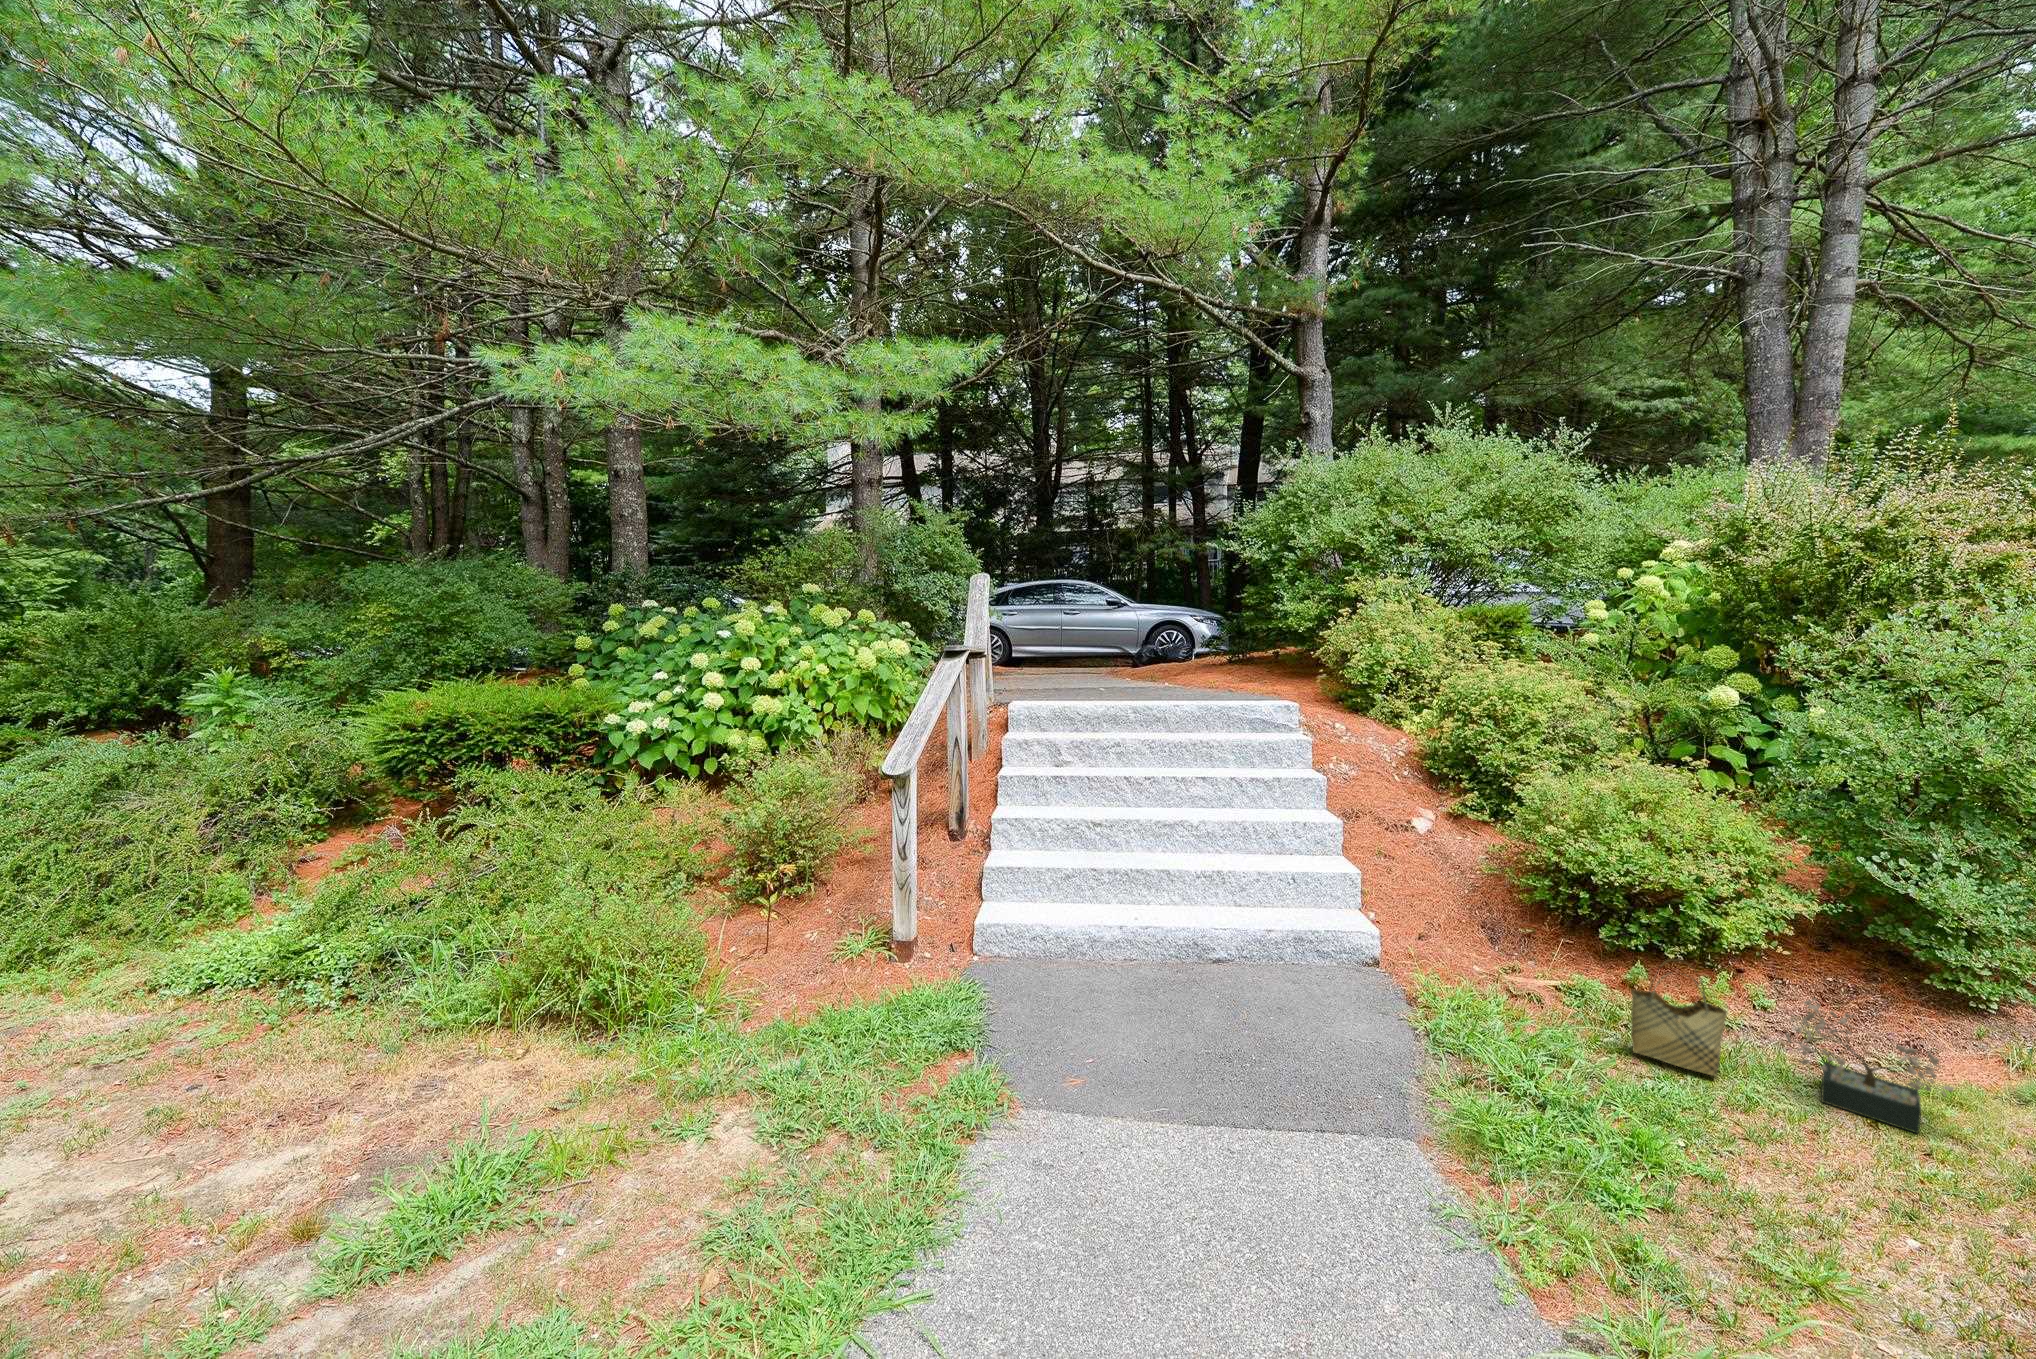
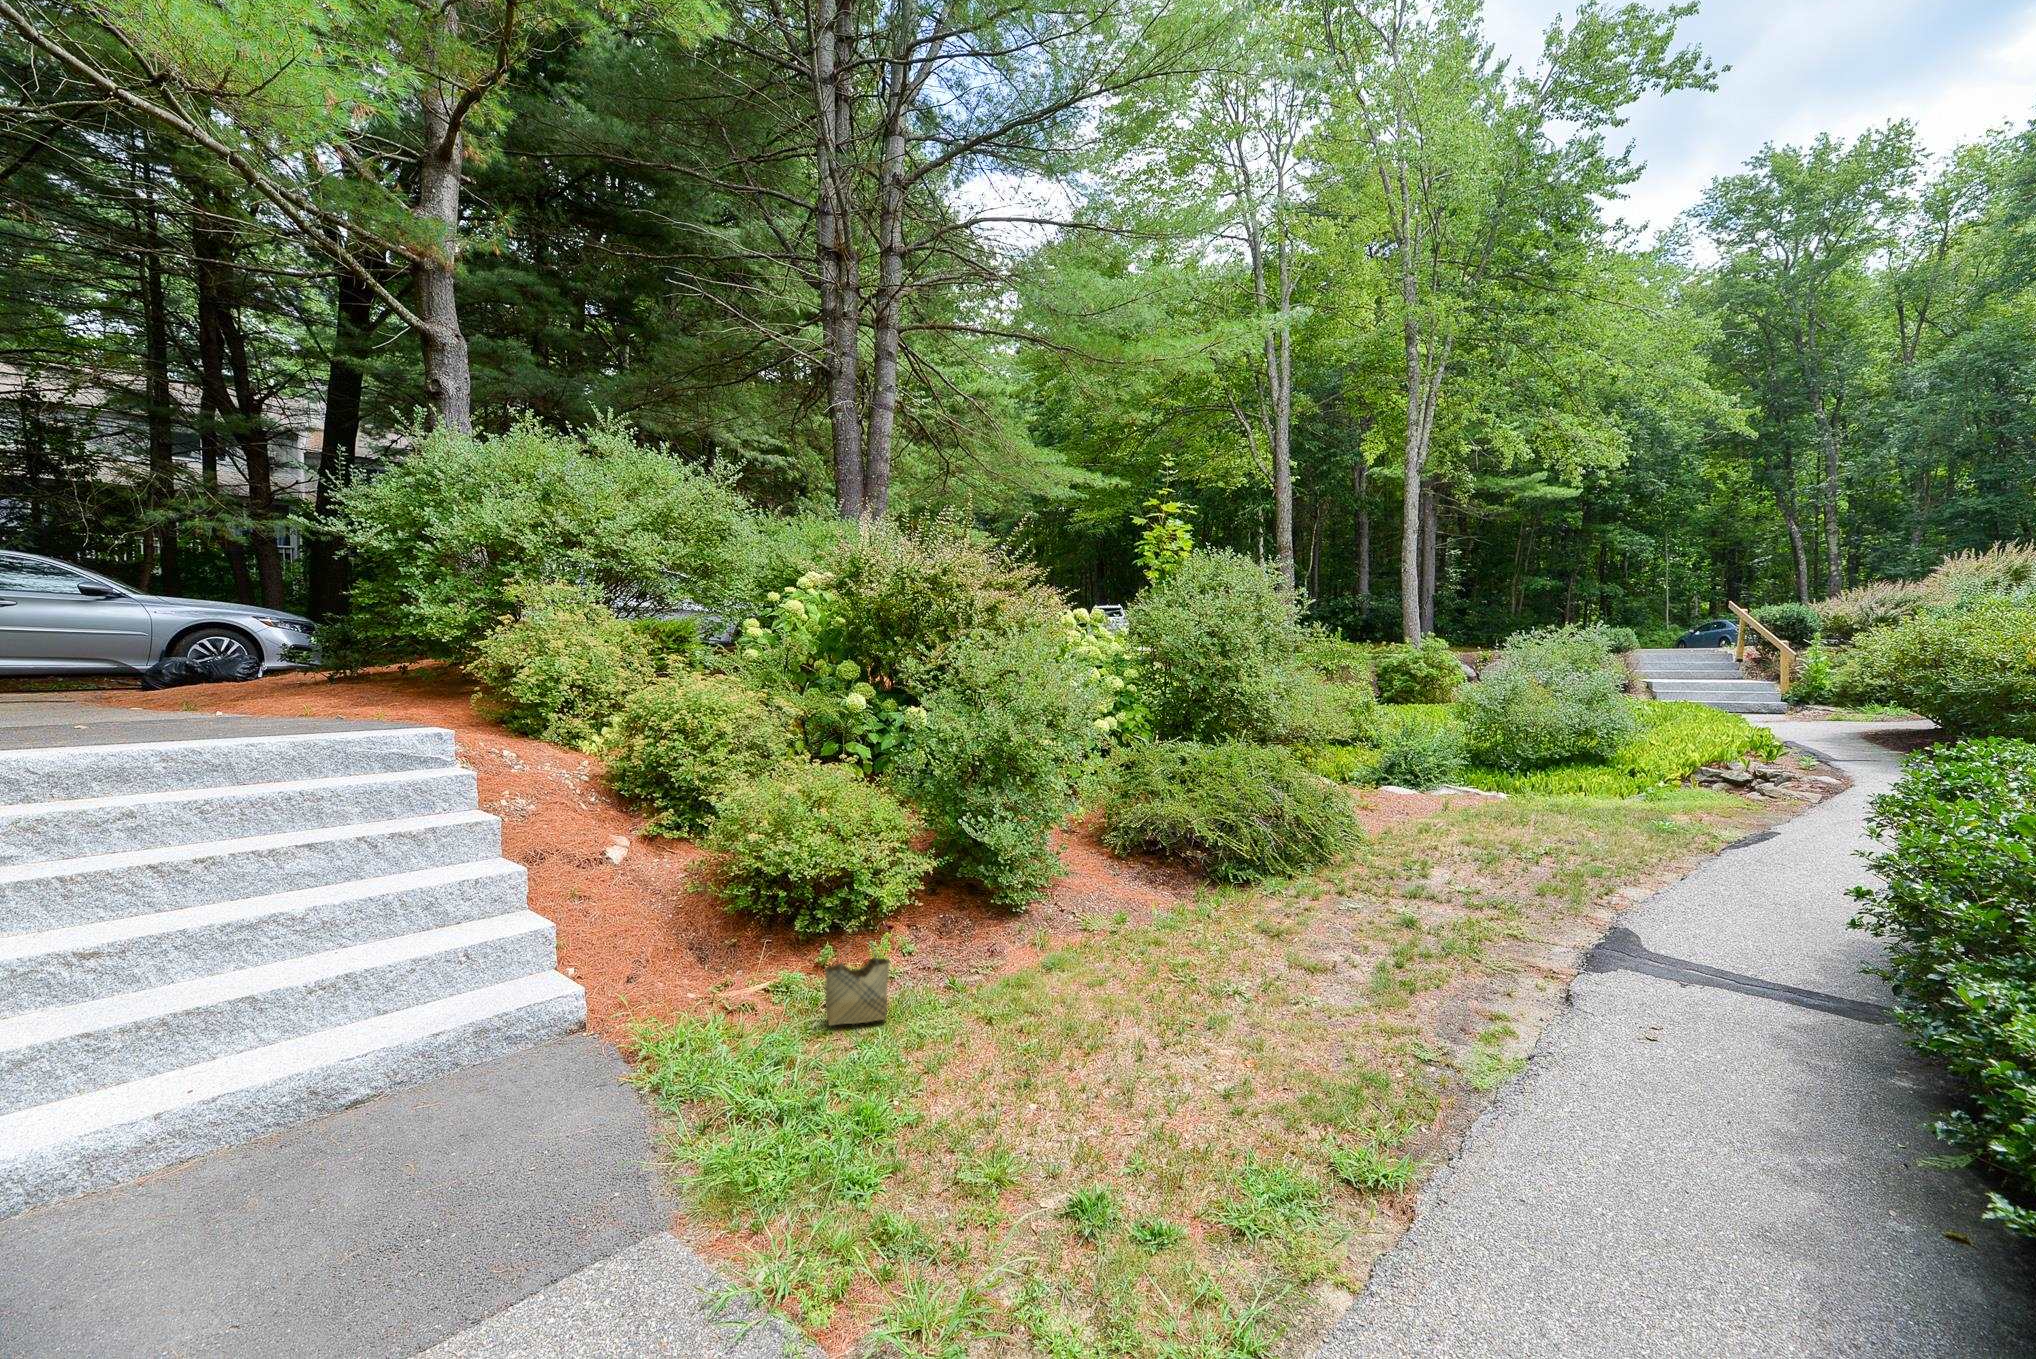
decorative plant: present [1786,998,1954,1133] -> none [923,927,1009,1008]

